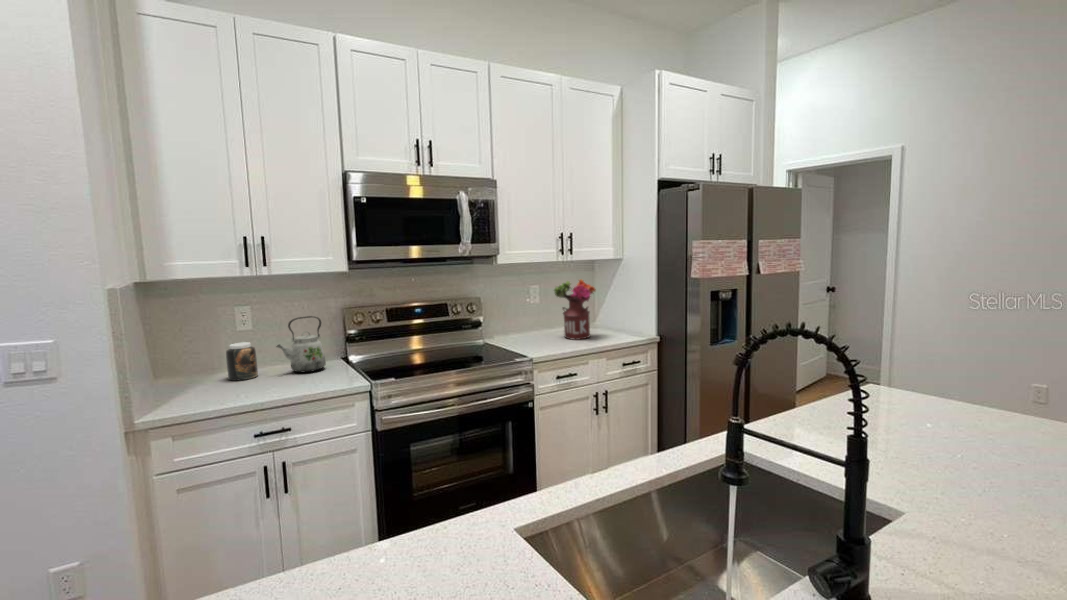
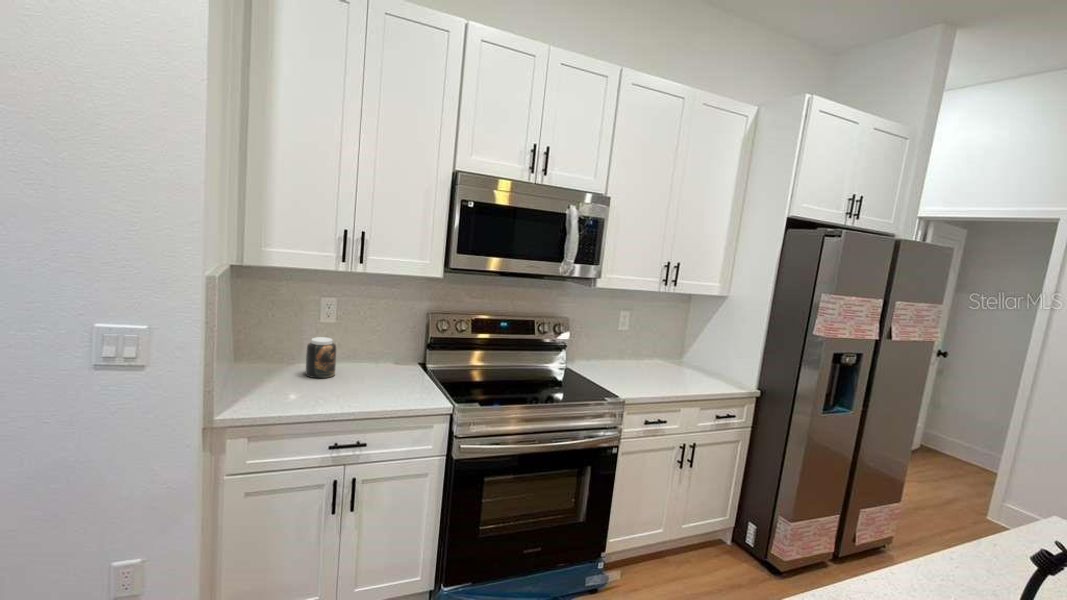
flower arrangement: present [554,279,596,340] -> none [648,313,696,381]
kettle: present [277,316,326,372] -> none [358,319,406,379]

